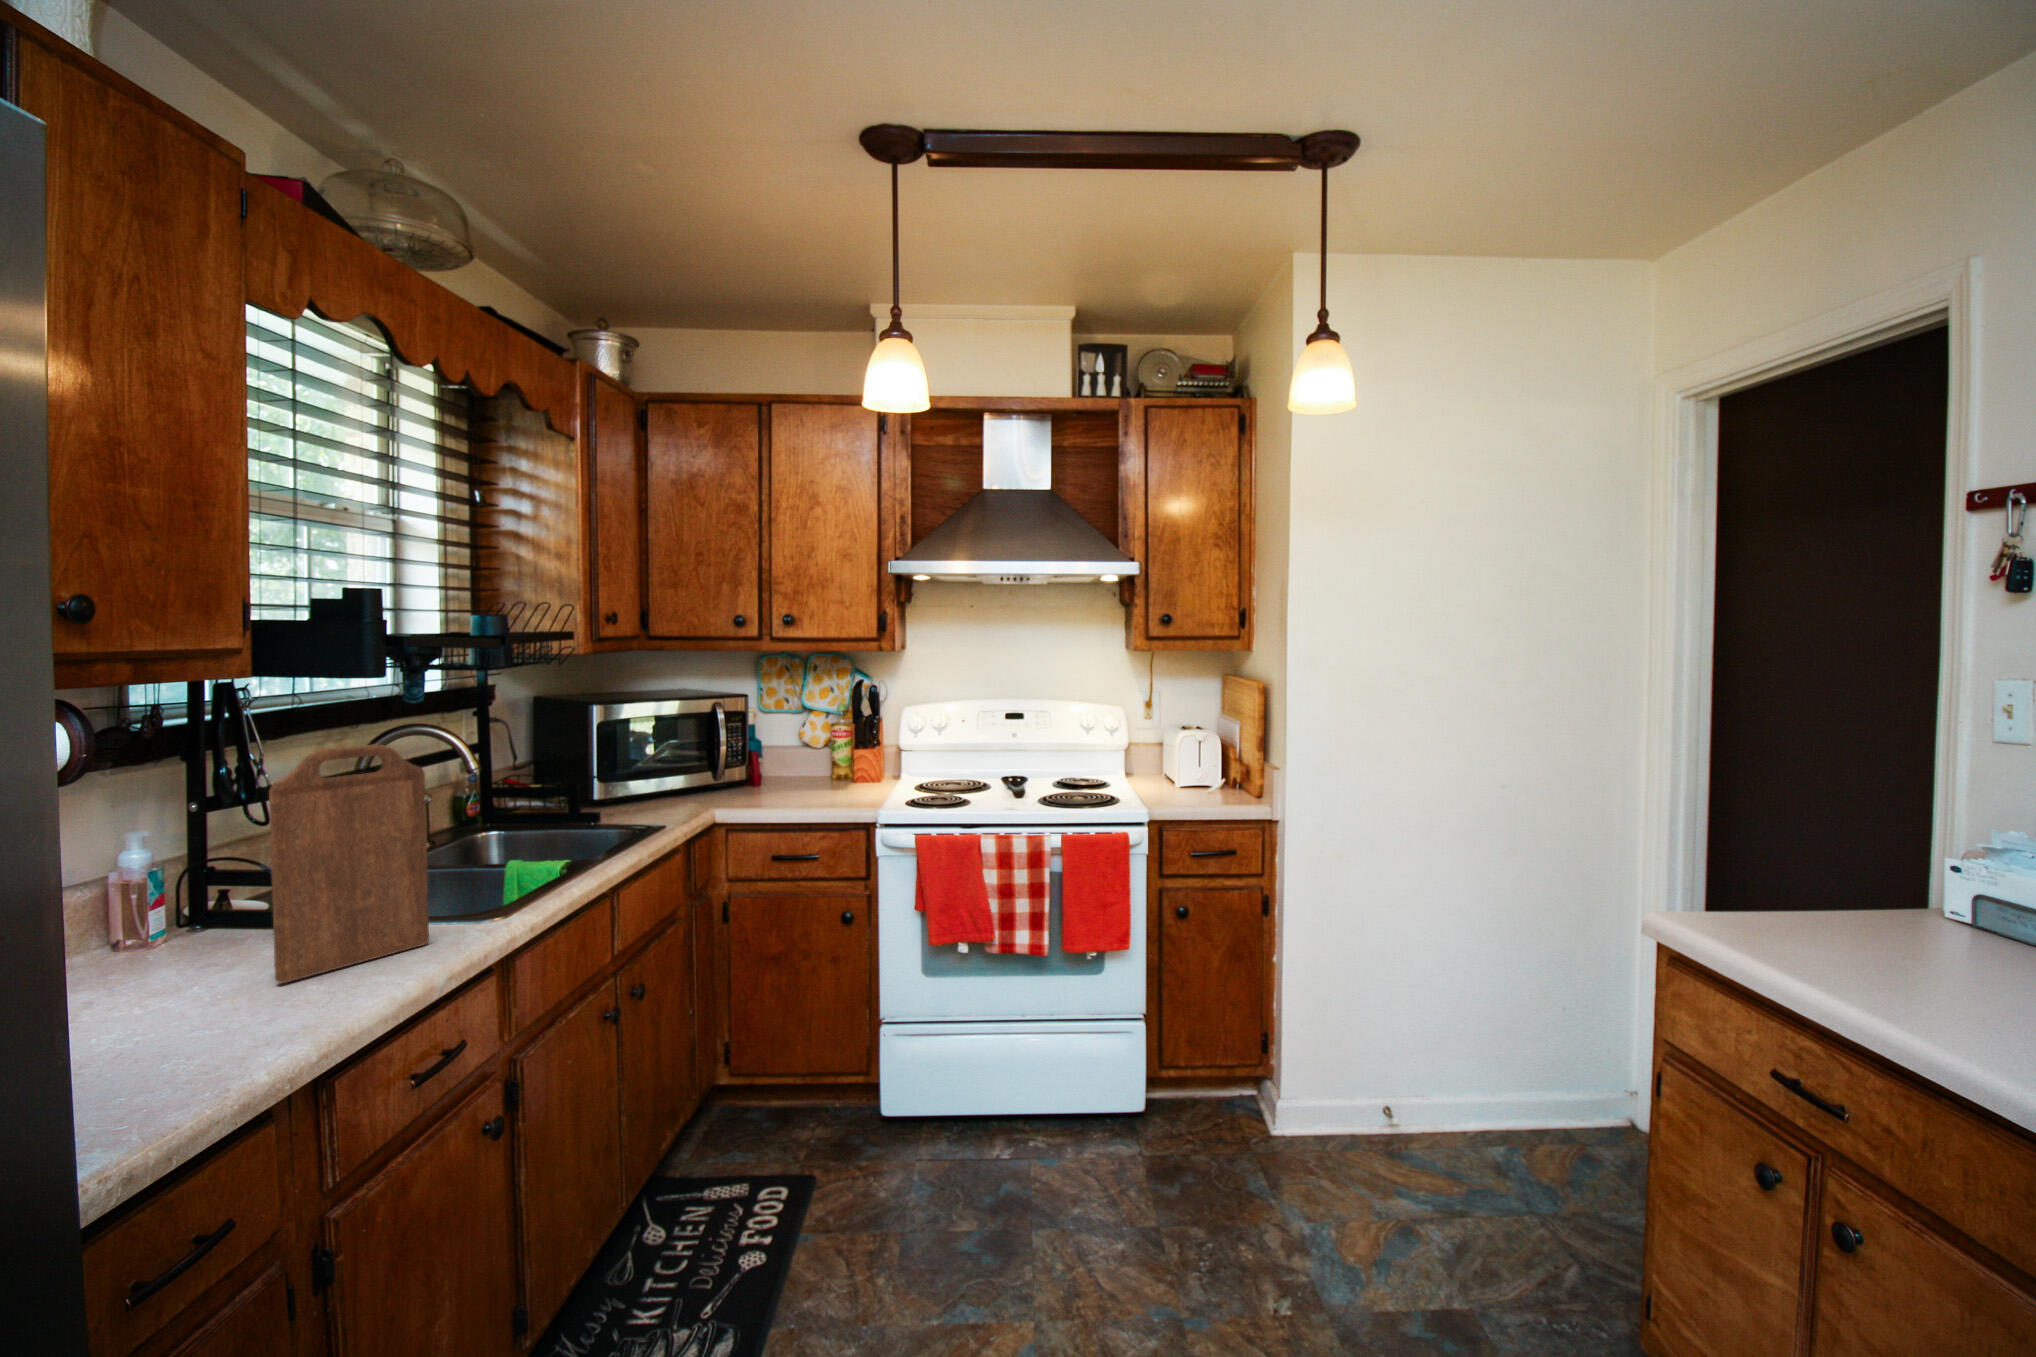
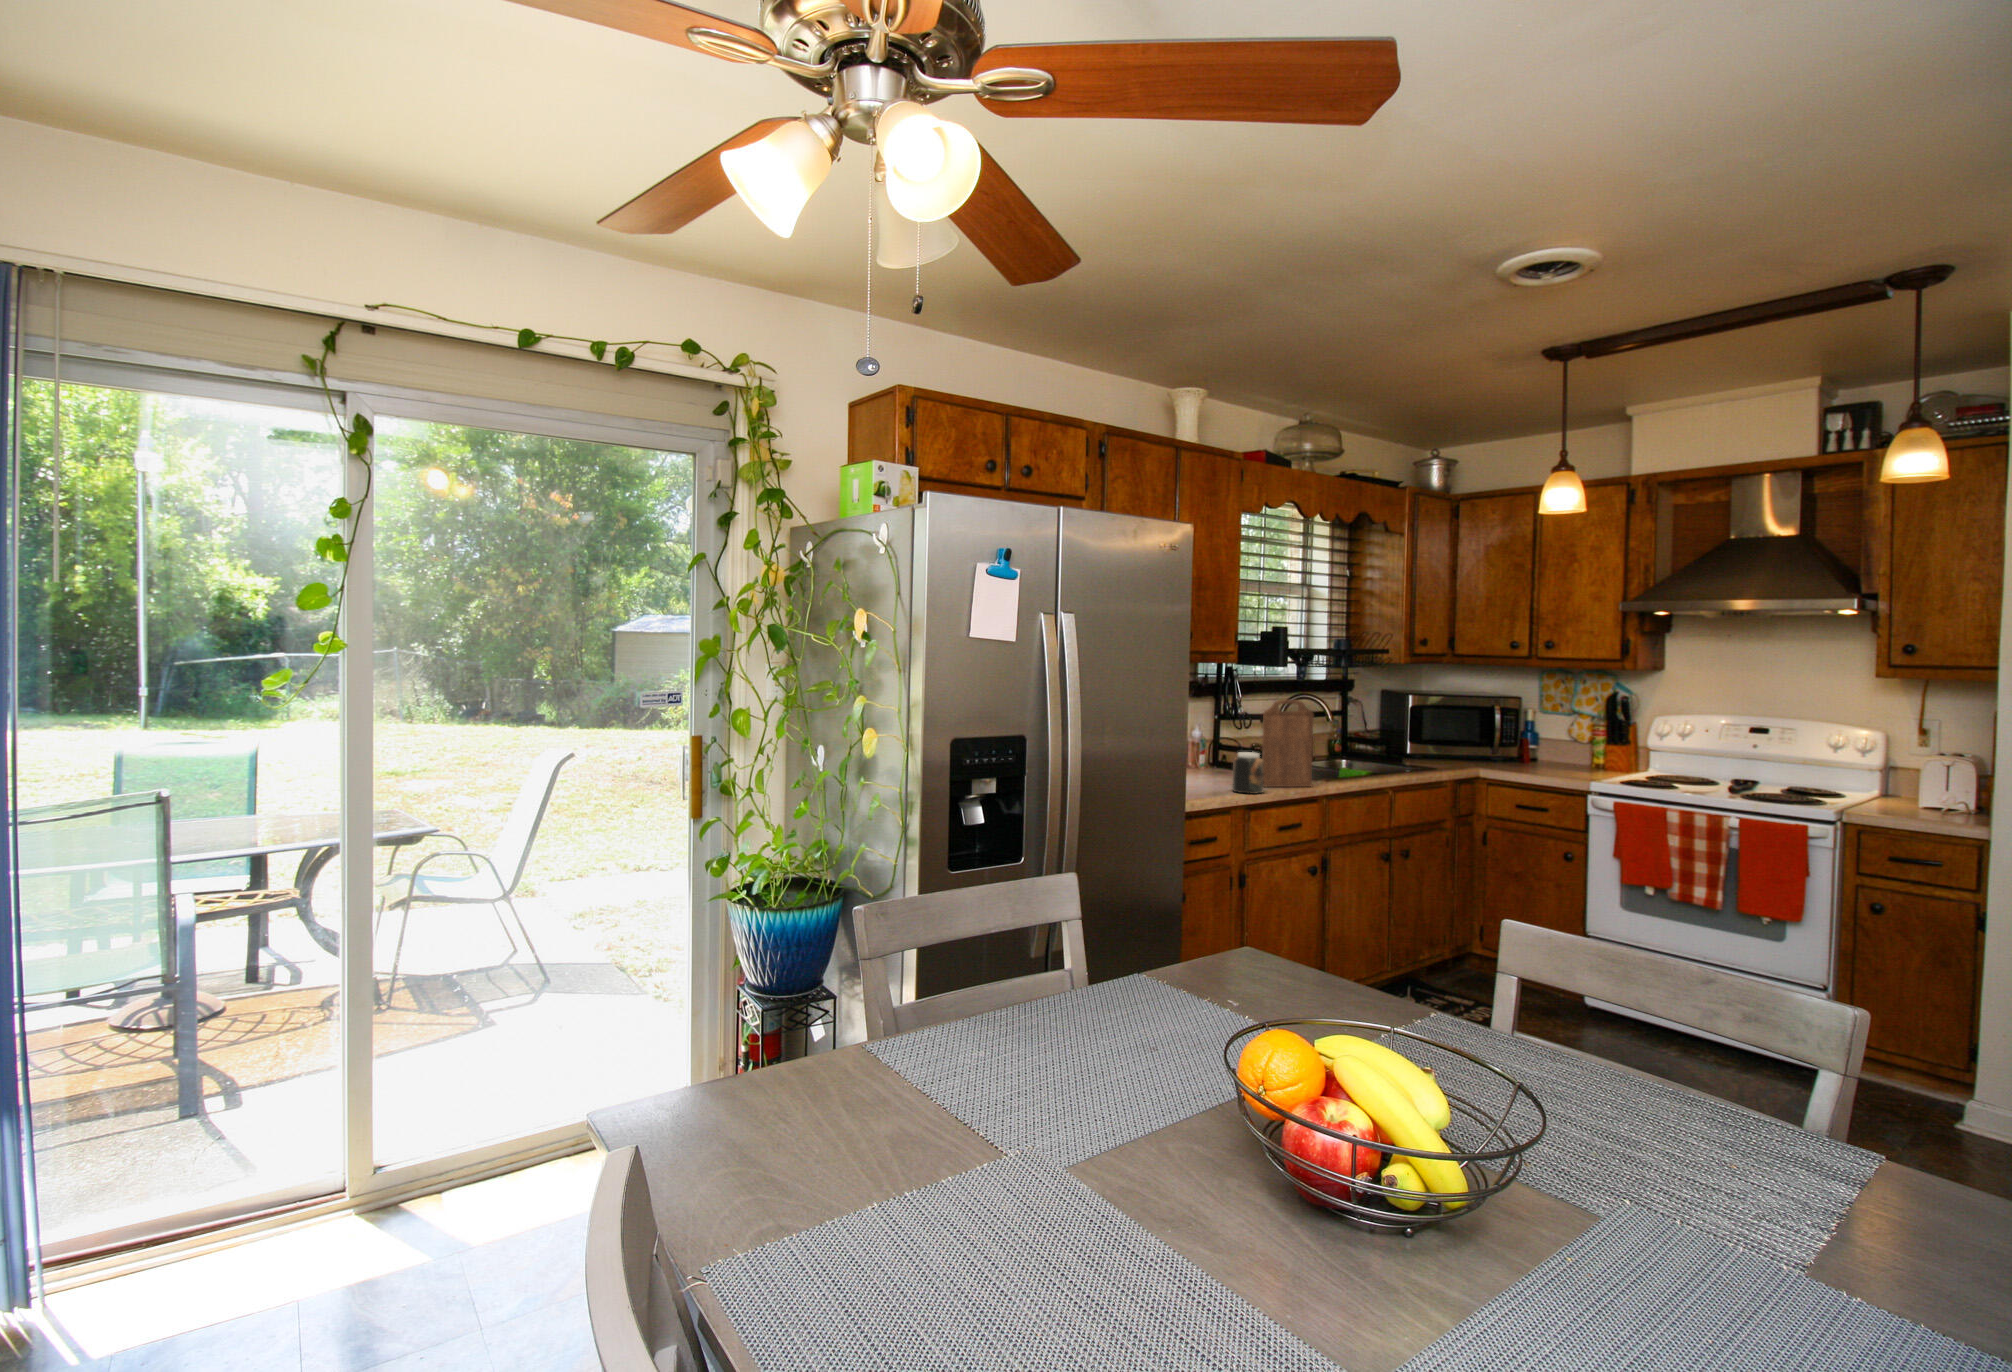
jar: none [154,910,277,1049] -> present [1232,752,1264,794]

